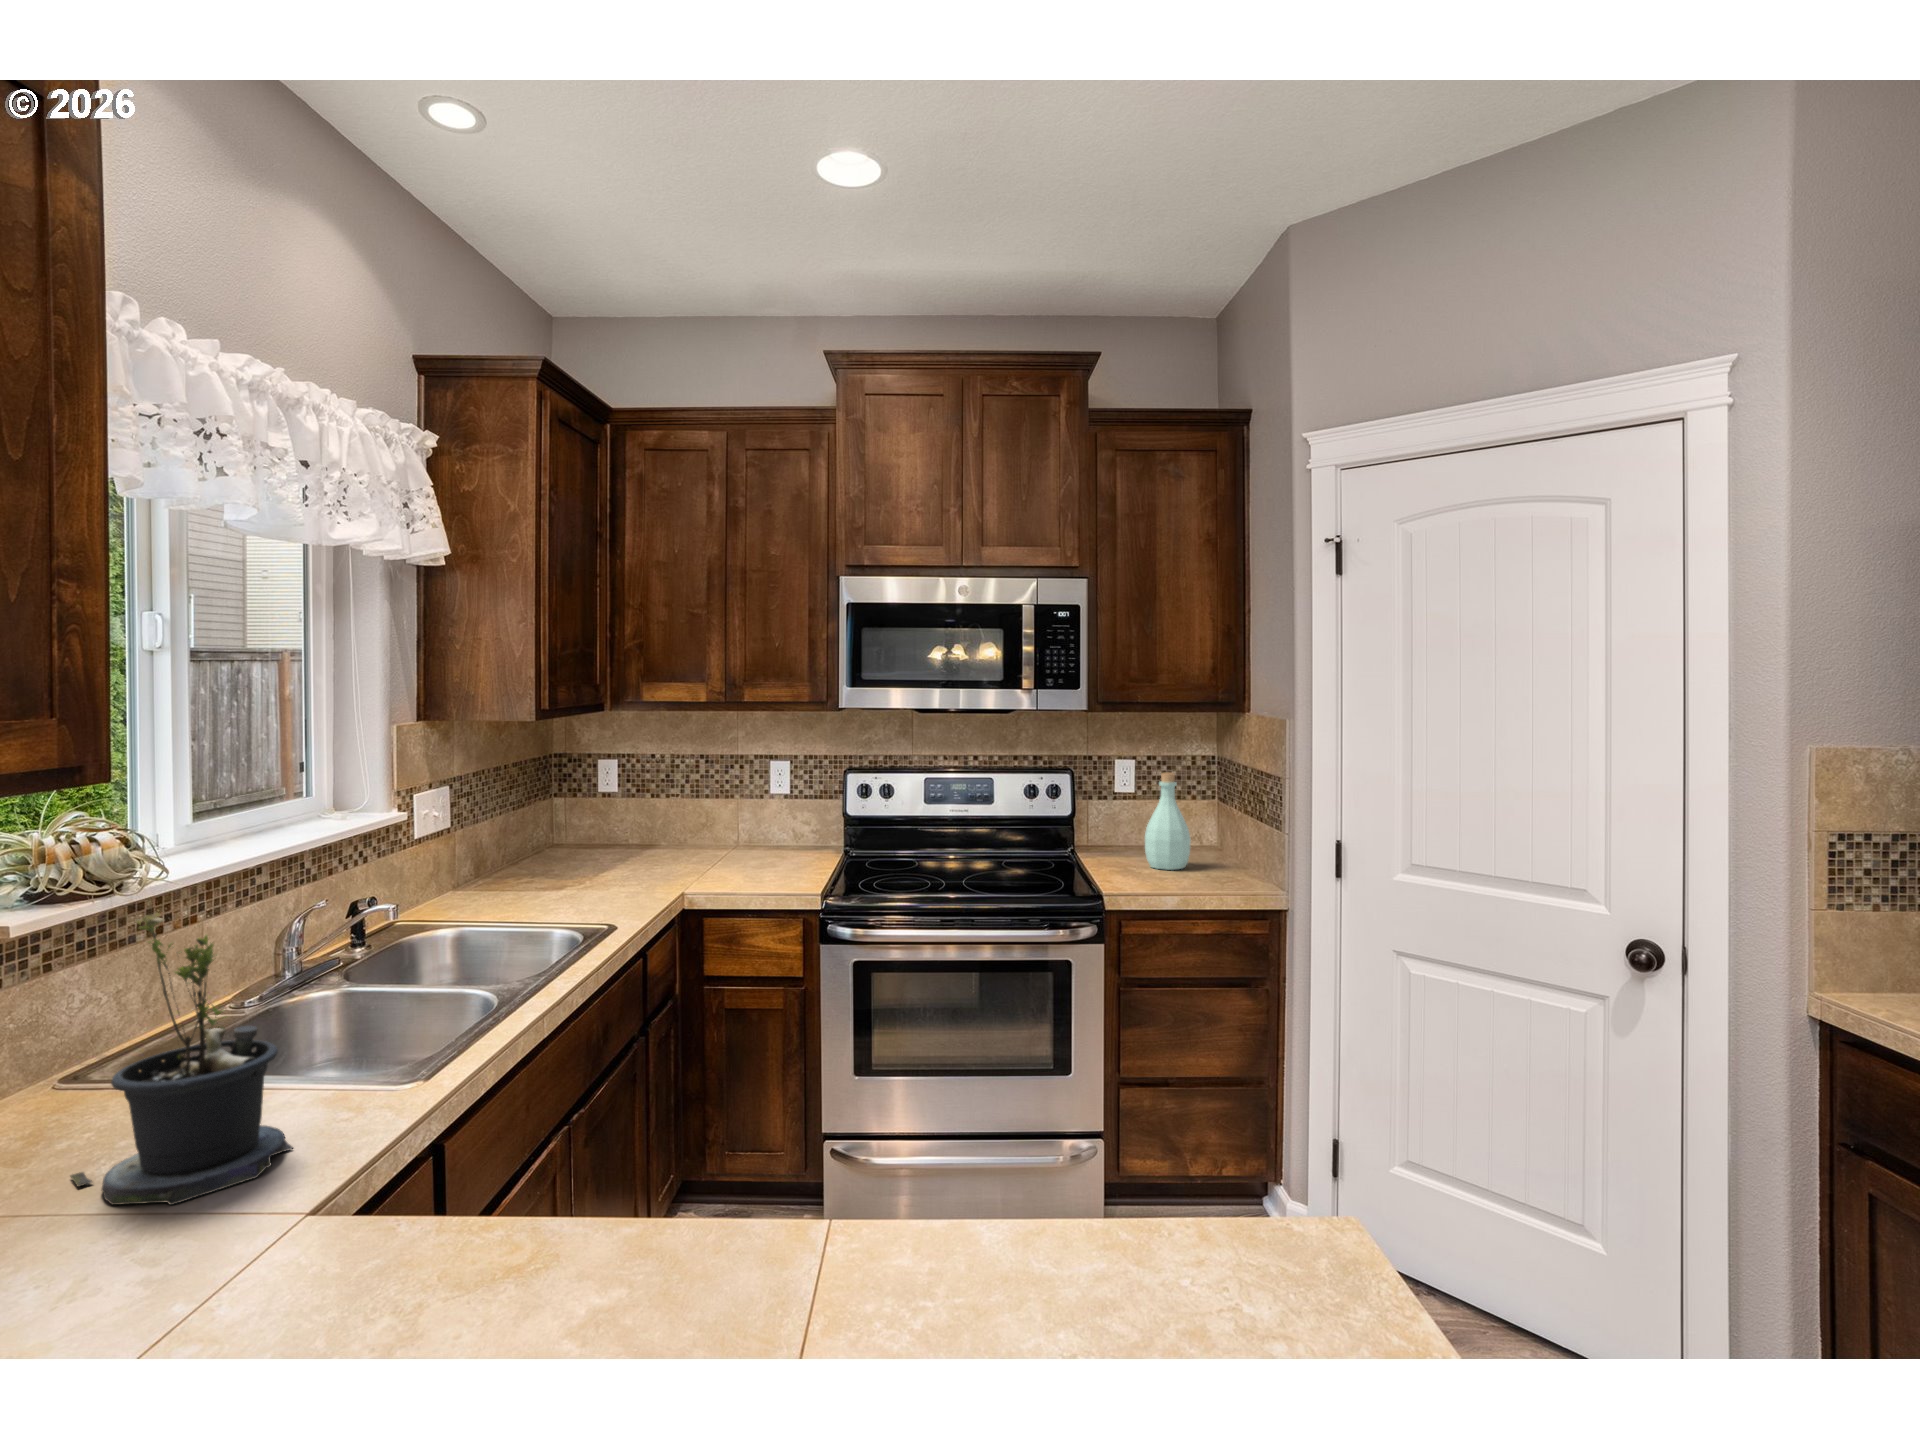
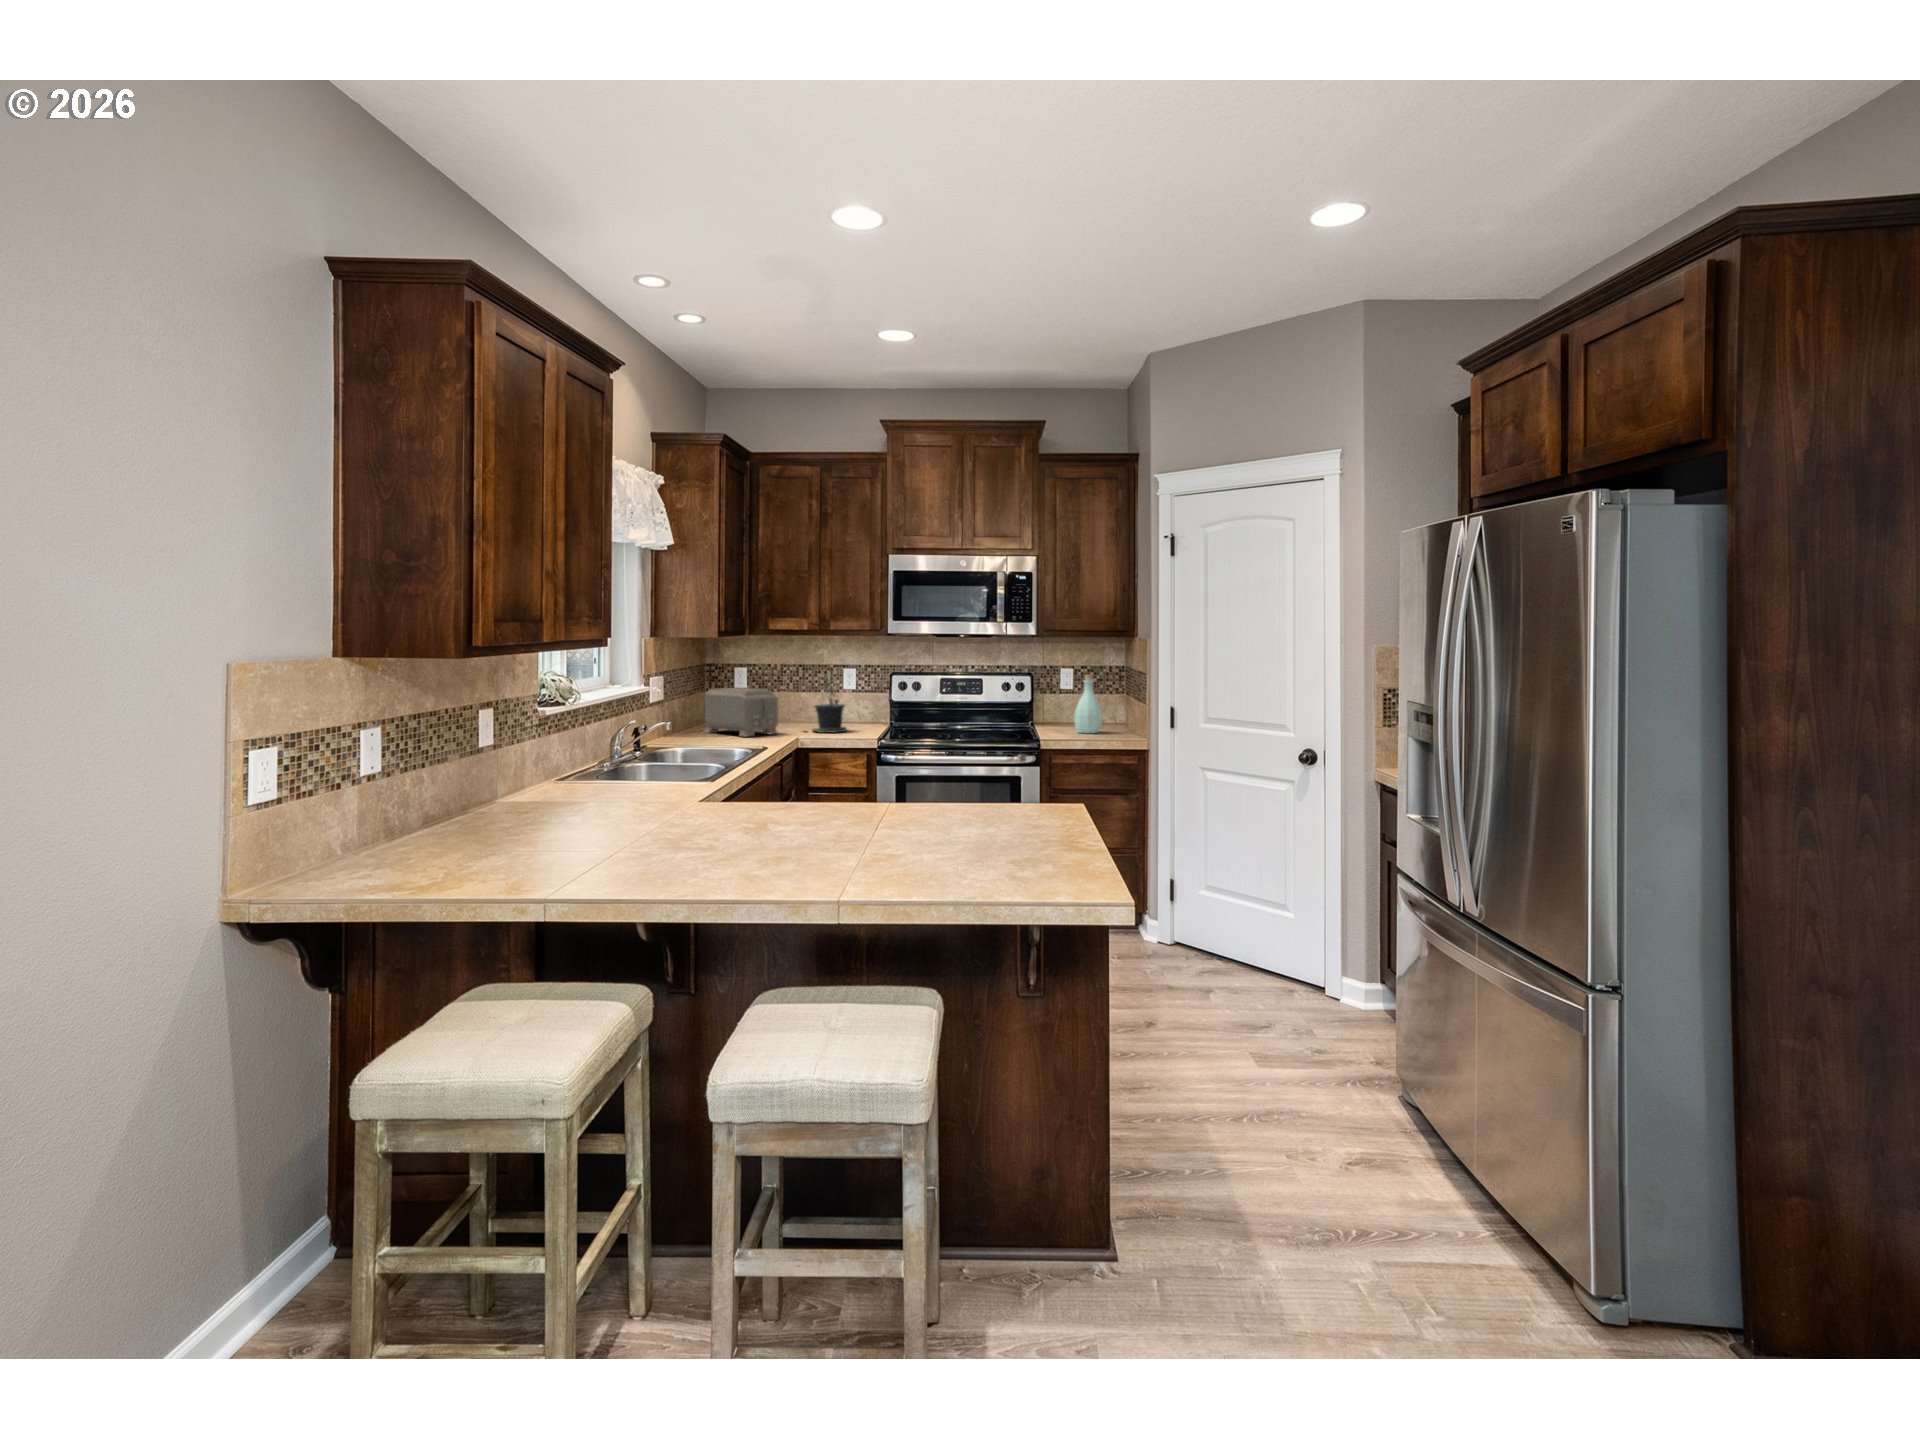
toaster: none [525,800,652,892] -> present [704,688,778,737]
potted plant: present [71,912,293,1205] -> present [813,669,847,733]

